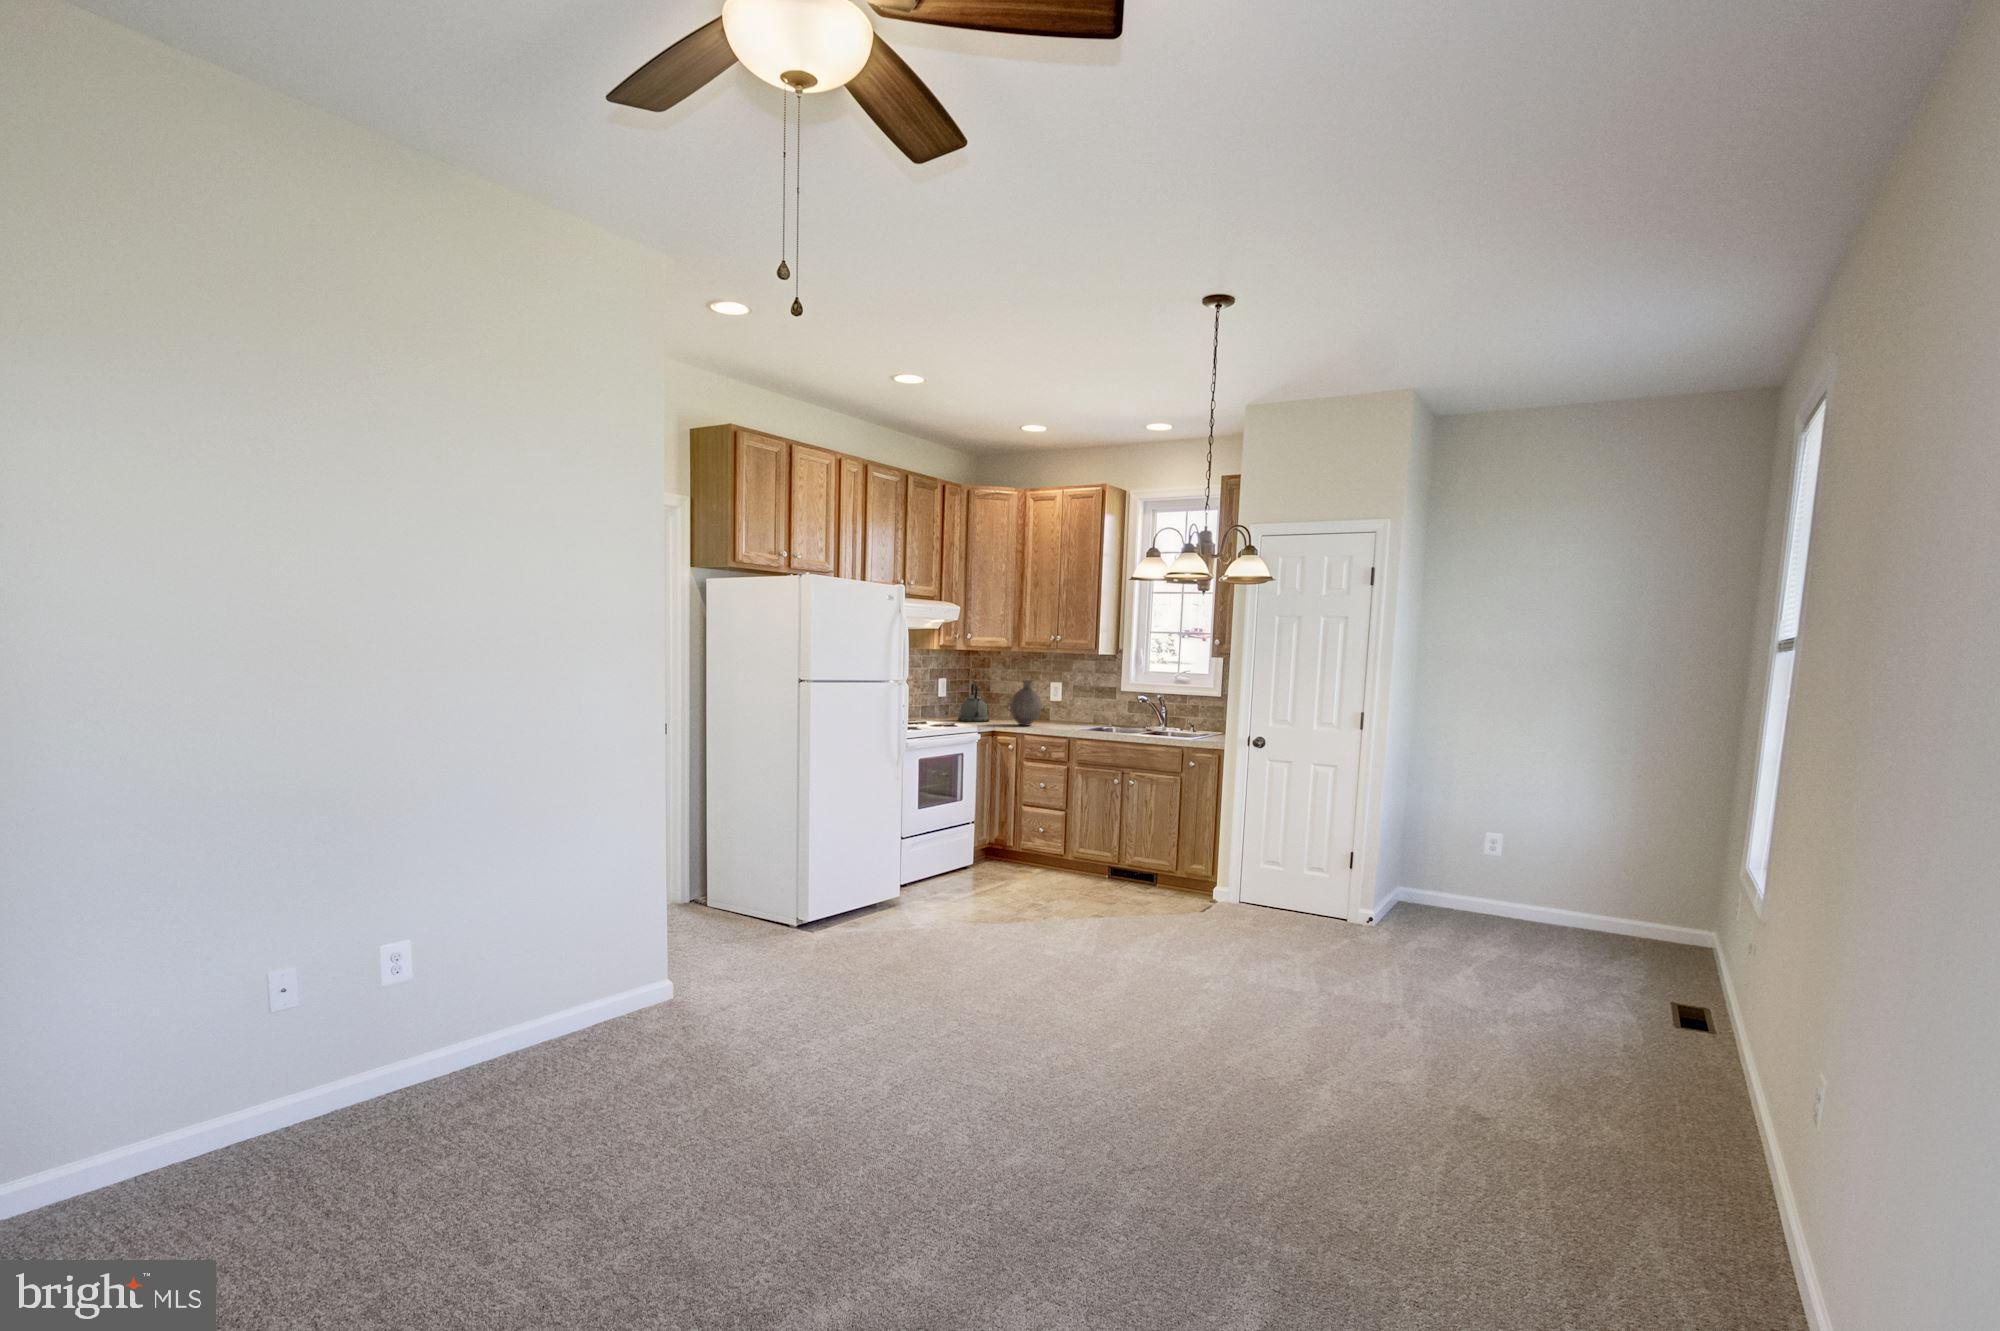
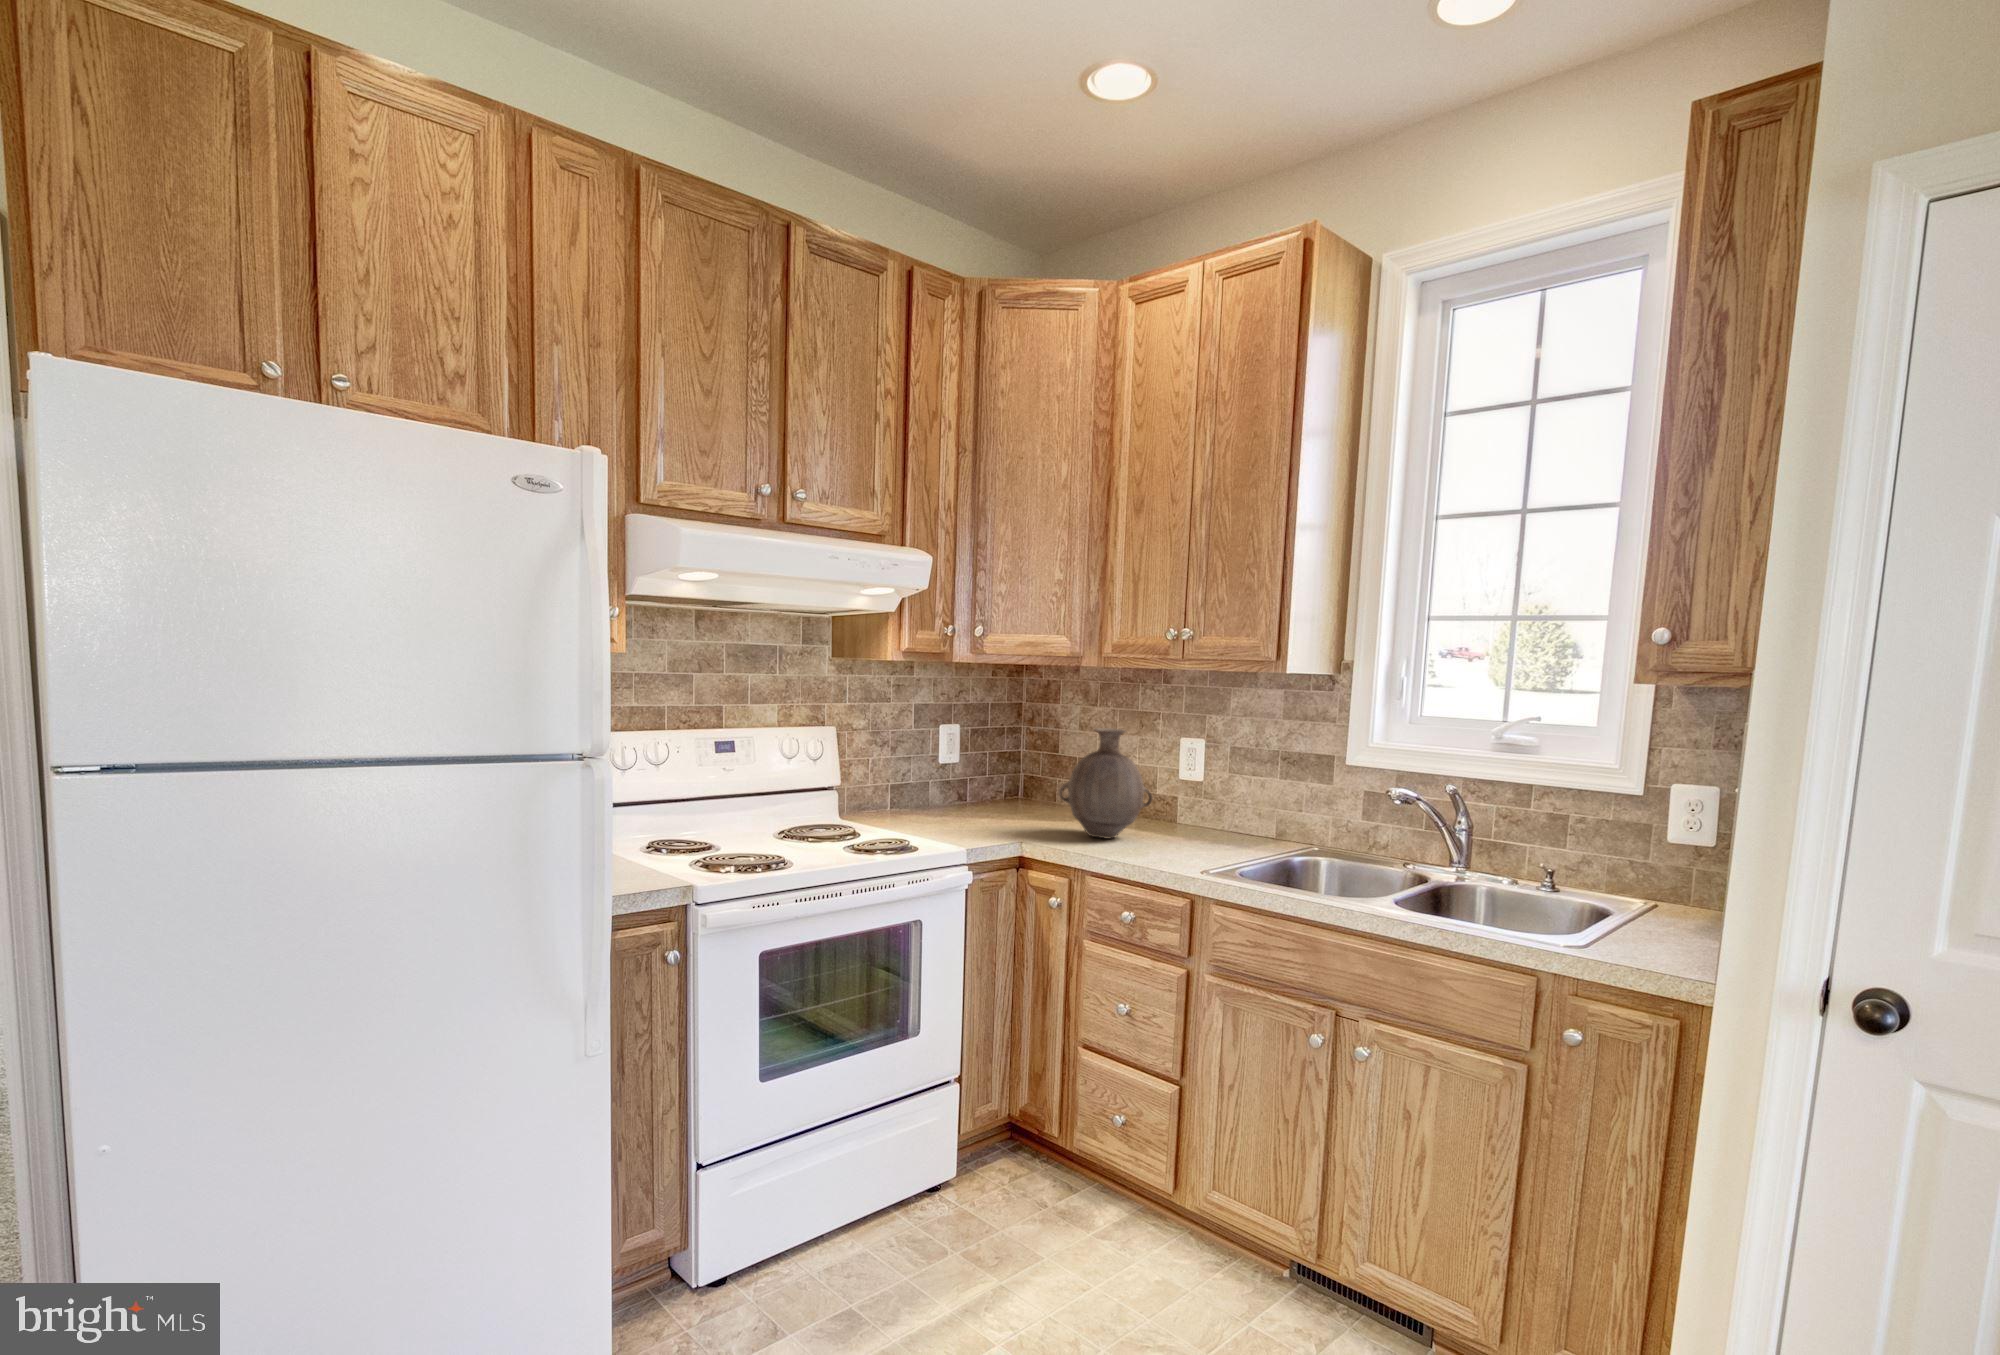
kettle: present [958,684,990,722] -> none [977,732,1046,818]

